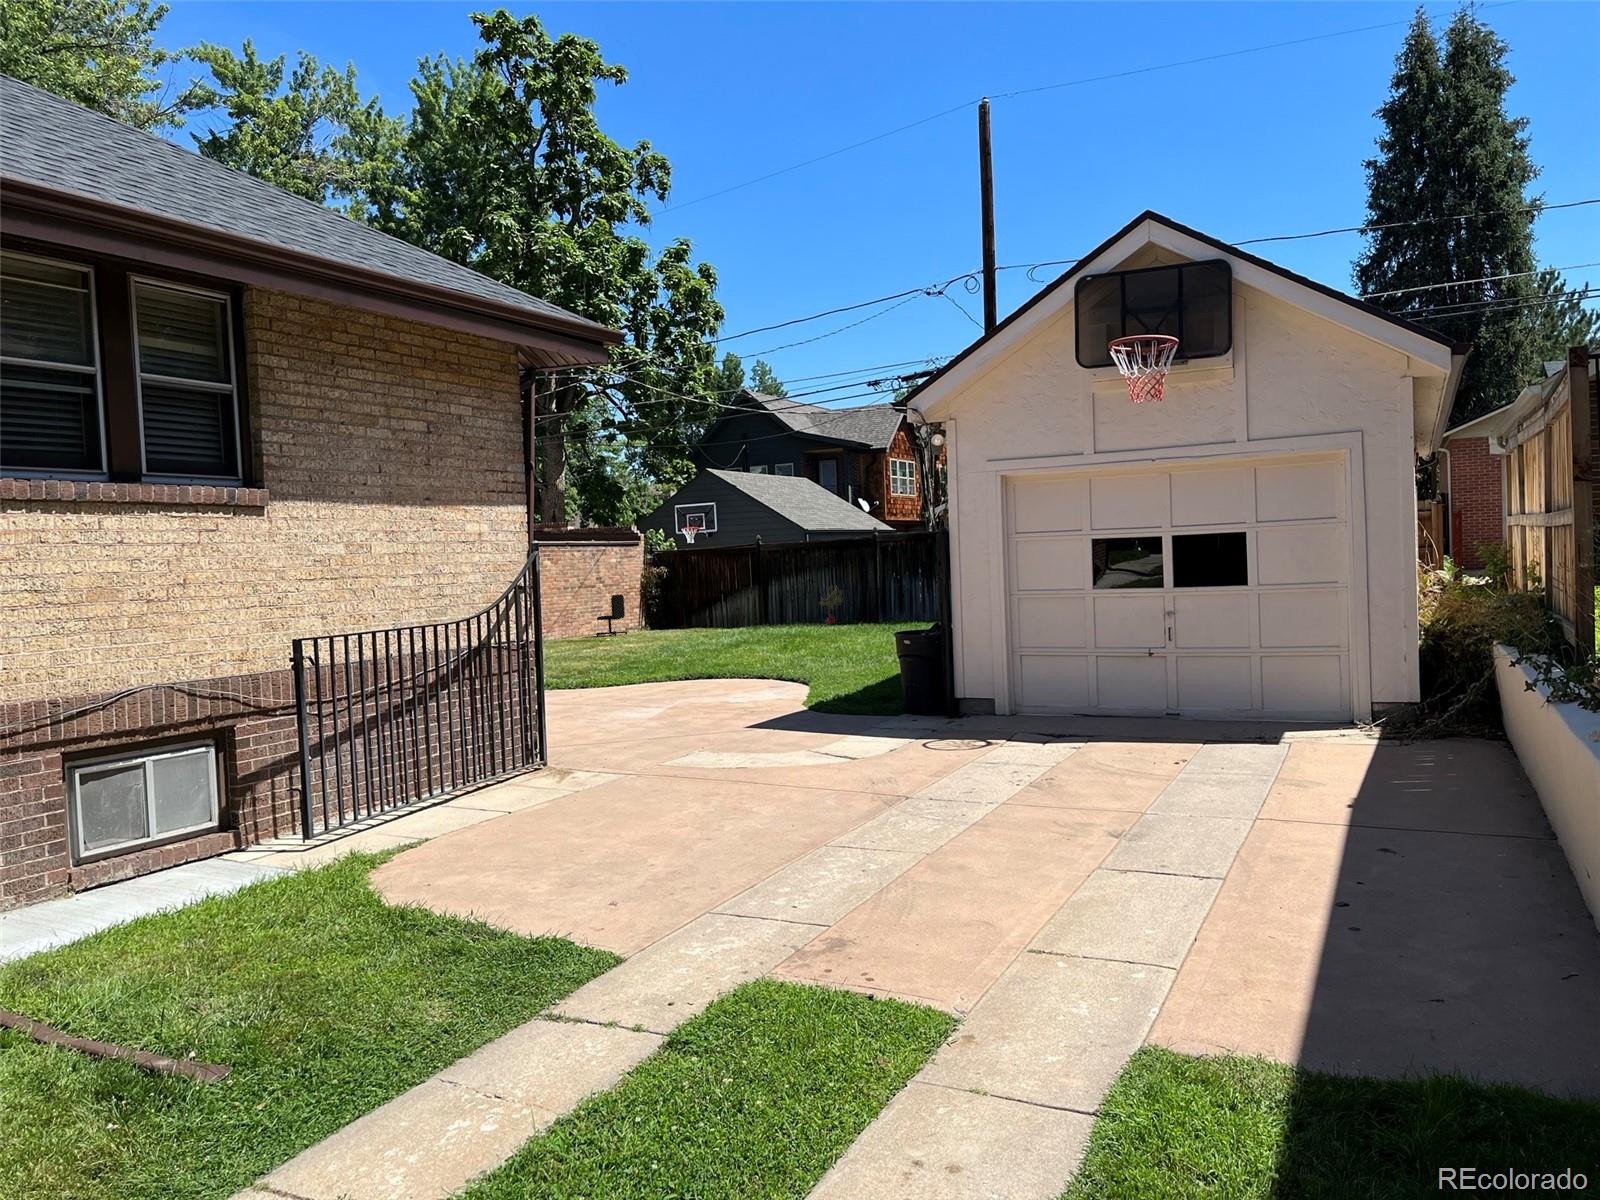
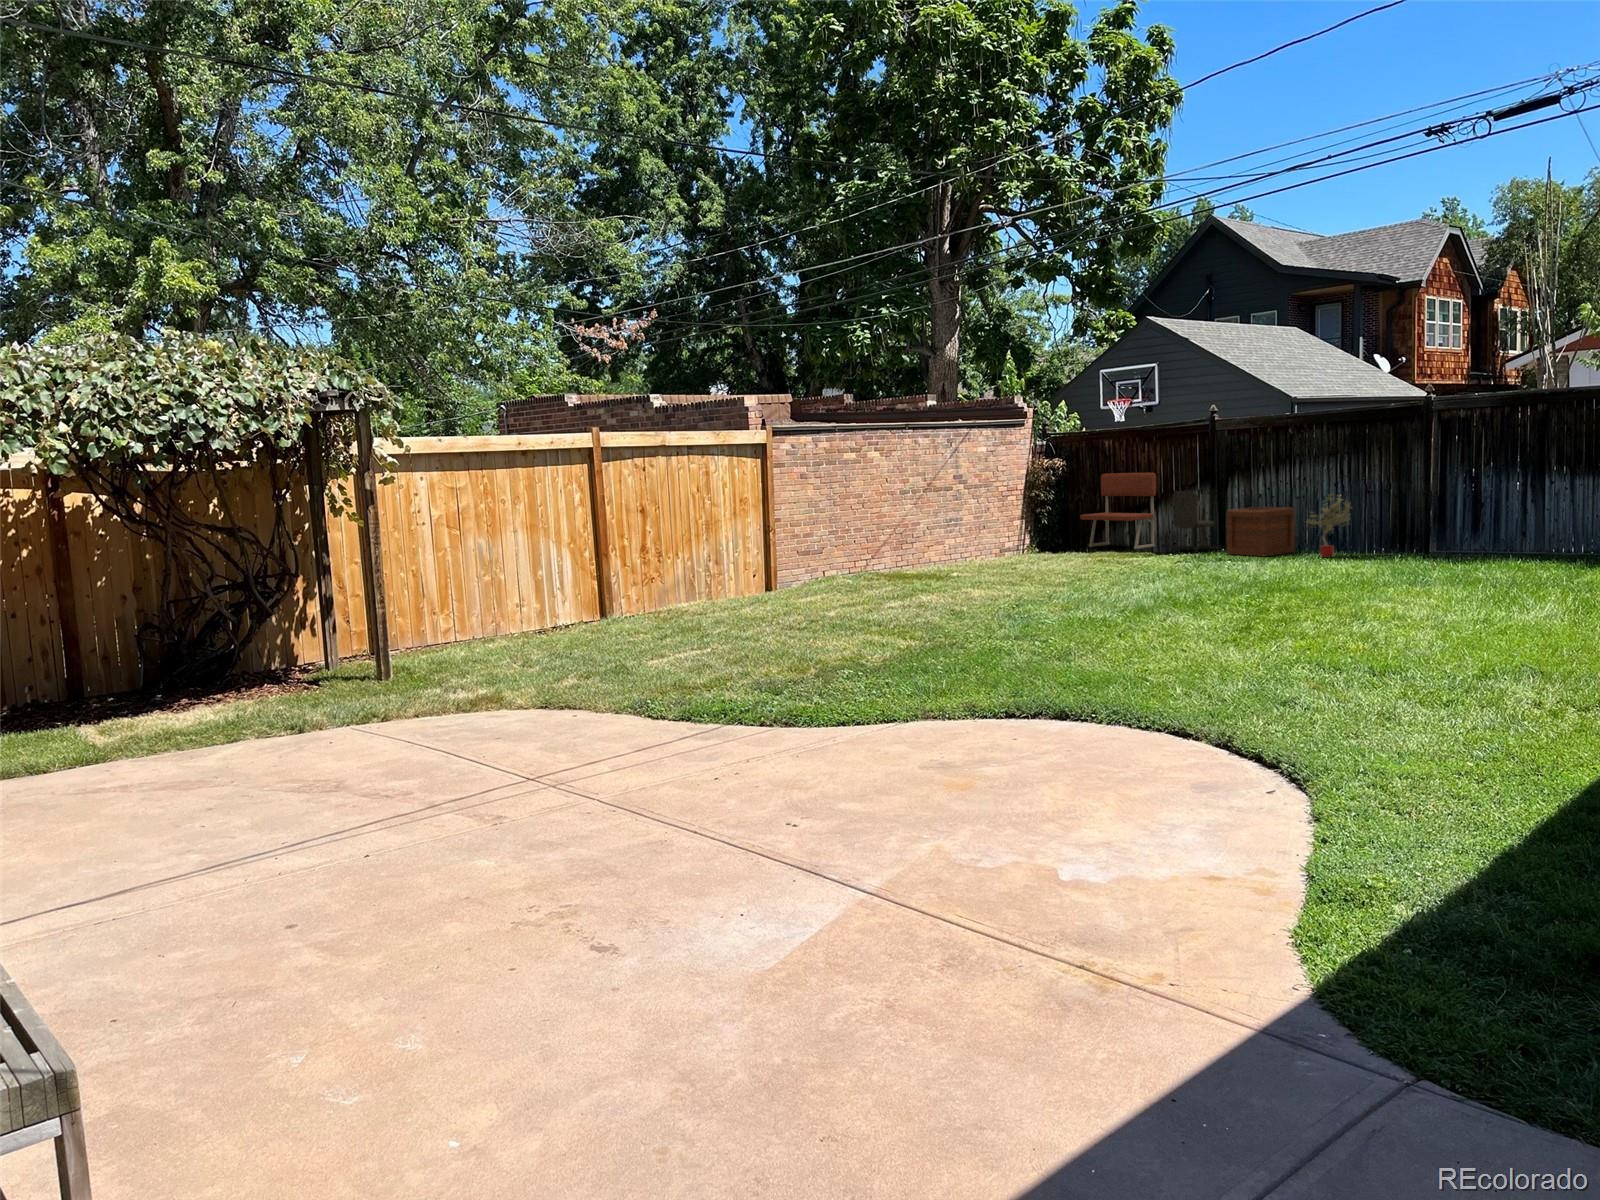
bench: none [679,575,728,626] -> present [1080,473,1156,549]
chair: present [596,594,627,637] -> present [1171,491,1221,553]
wooden crate: none [772,595,813,625] -> present [1227,507,1295,557]

